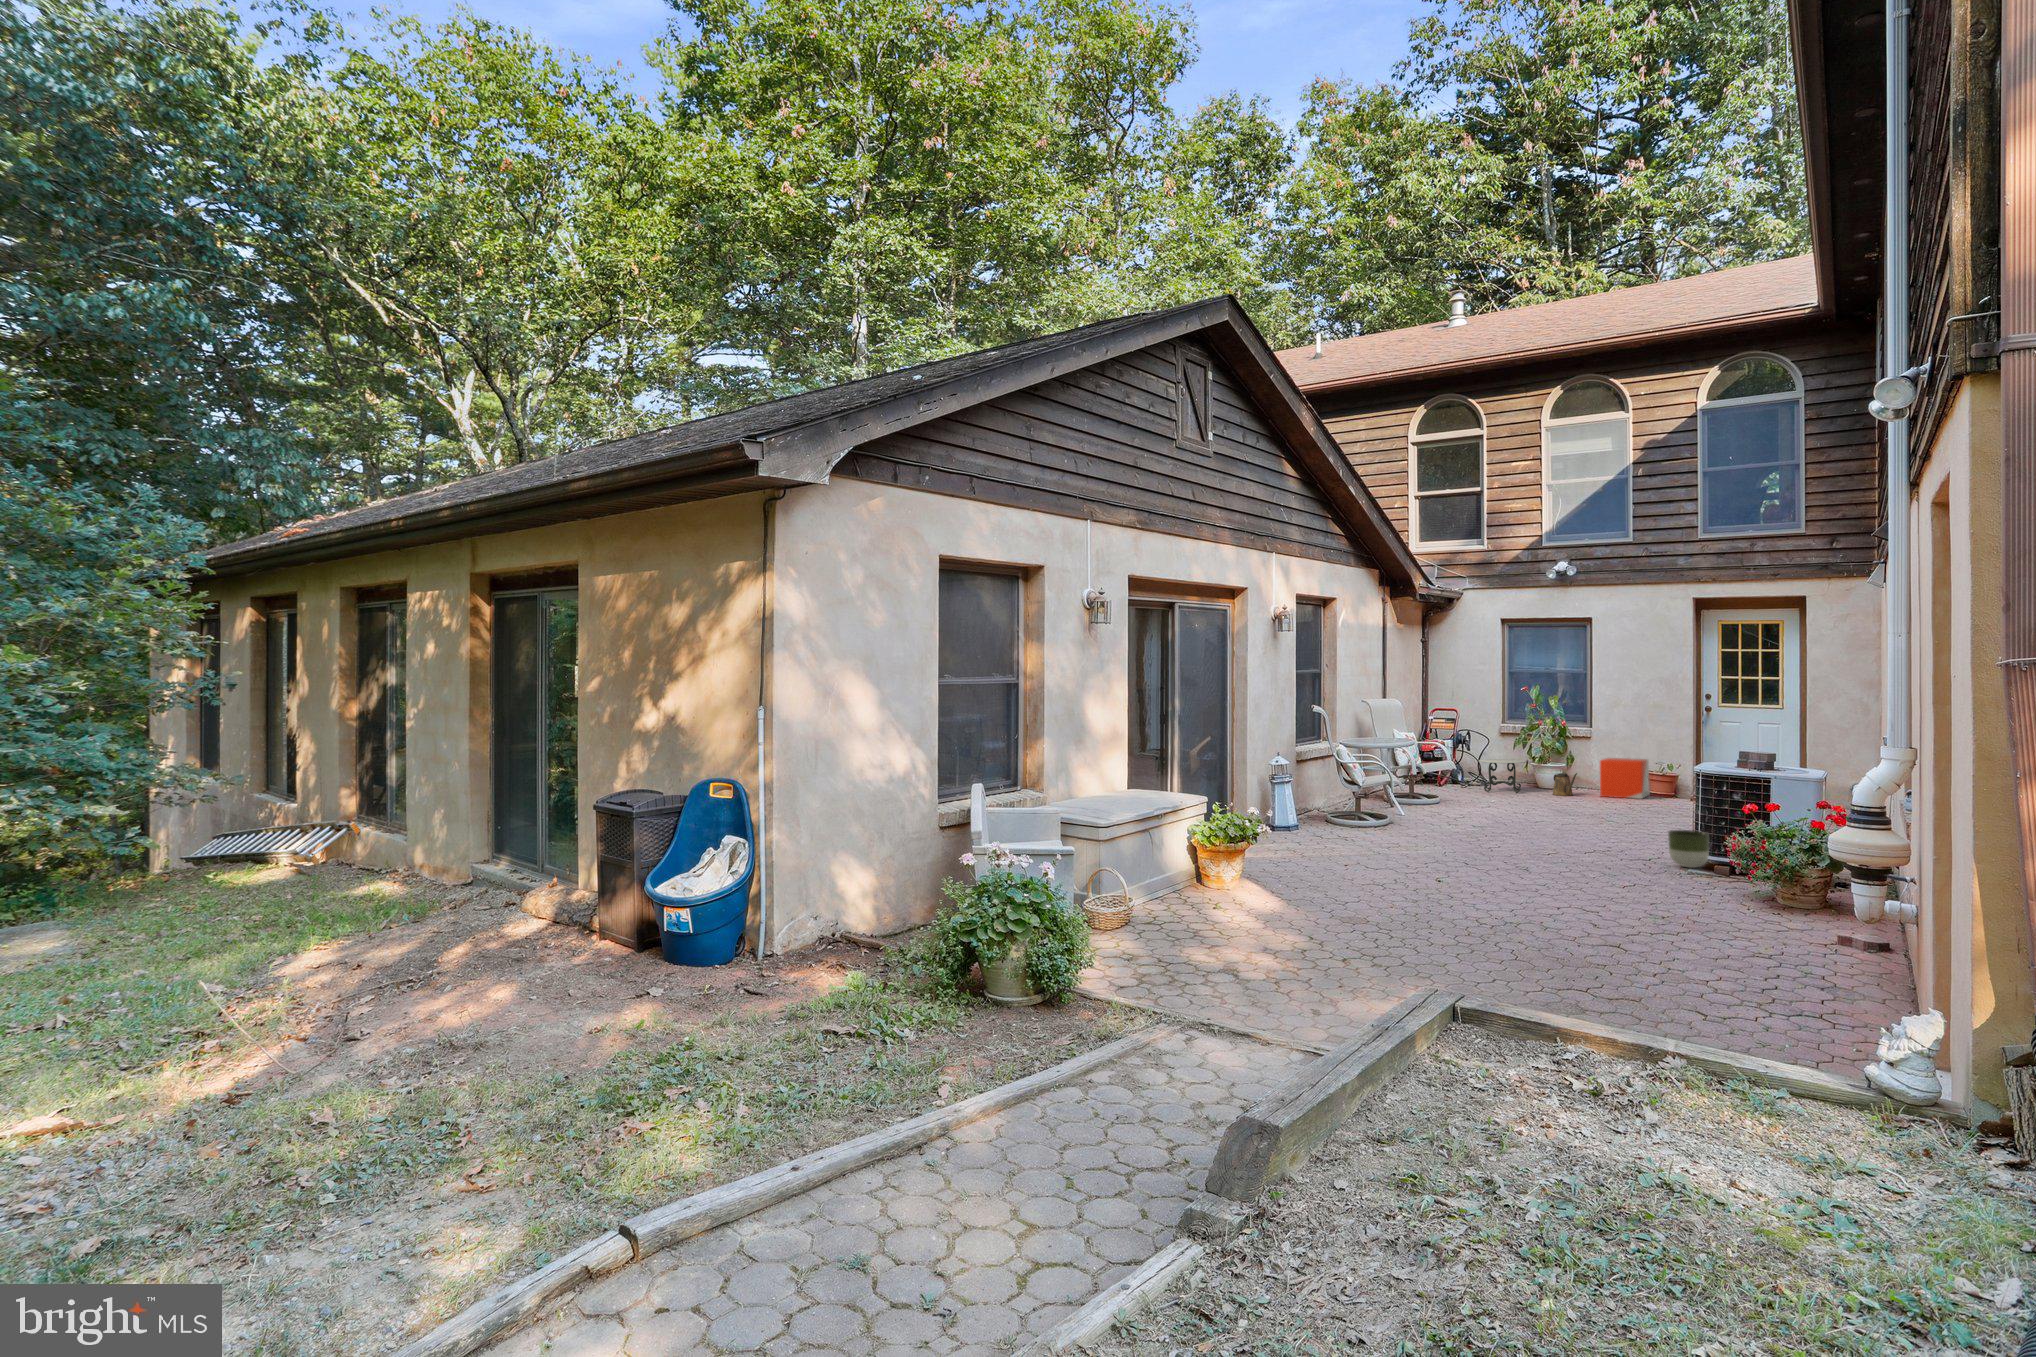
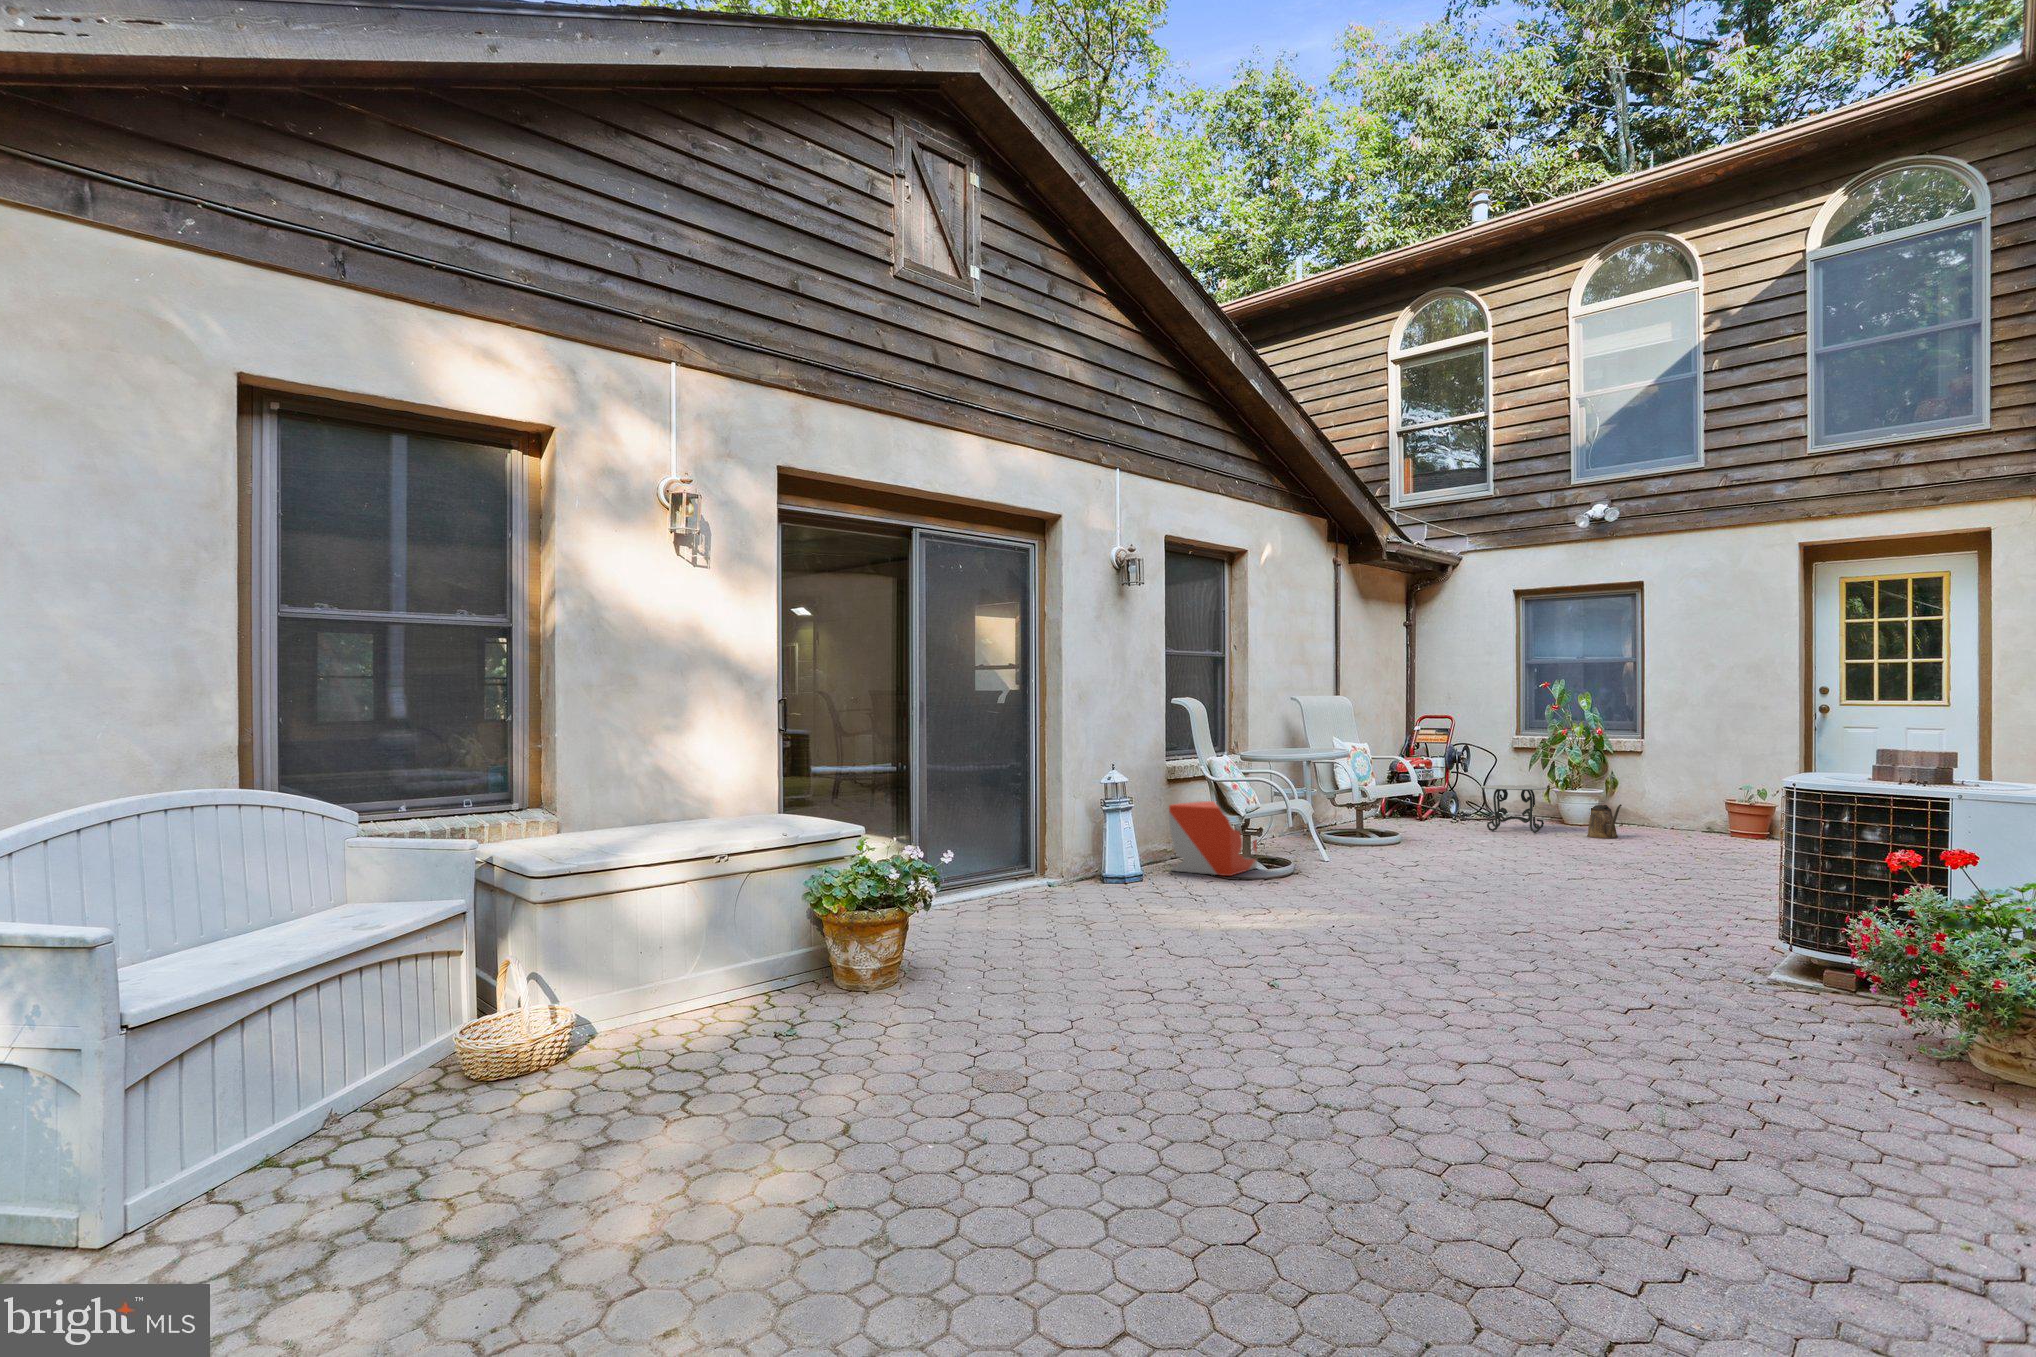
stool: present [1600,758,1649,799] -> present [1169,801,1257,876]
planter: present [1668,830,1709,868] -> none [1733,899,1816,974]

